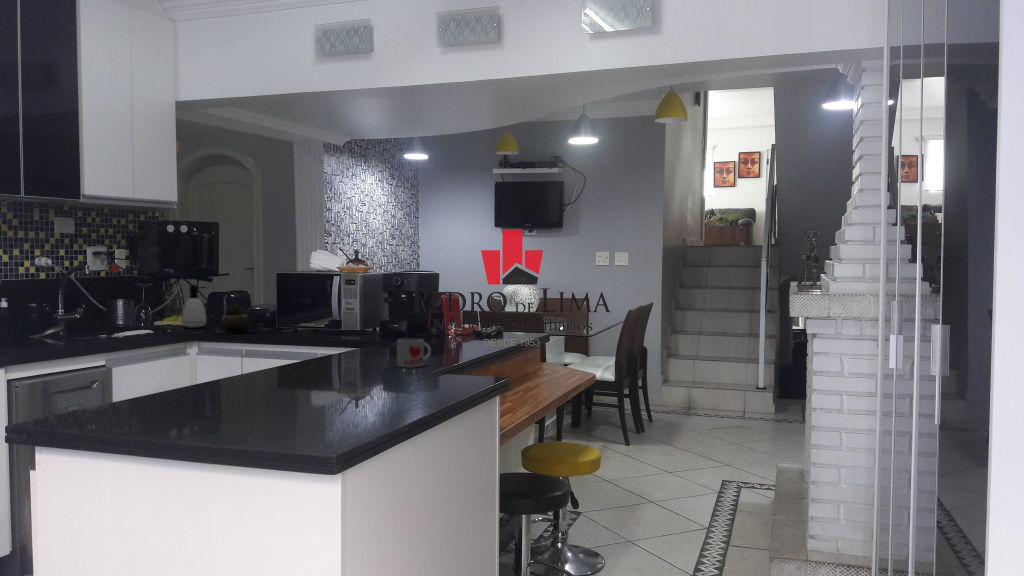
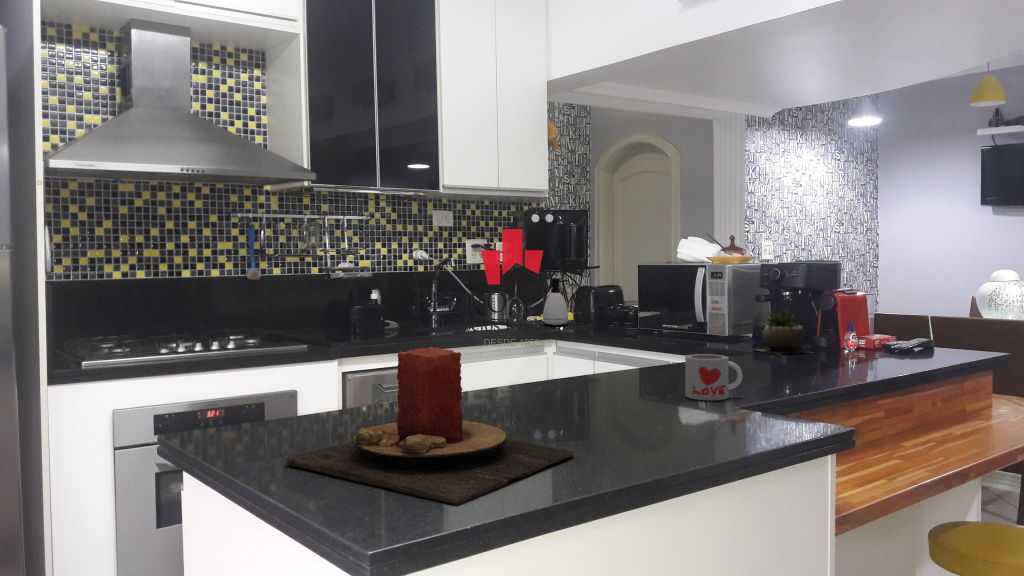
succulent plant: present [222,304,249,333] -> present [758,307,806,354]
candle: none [234,337,395,418] -> present [286,347,574,506]

